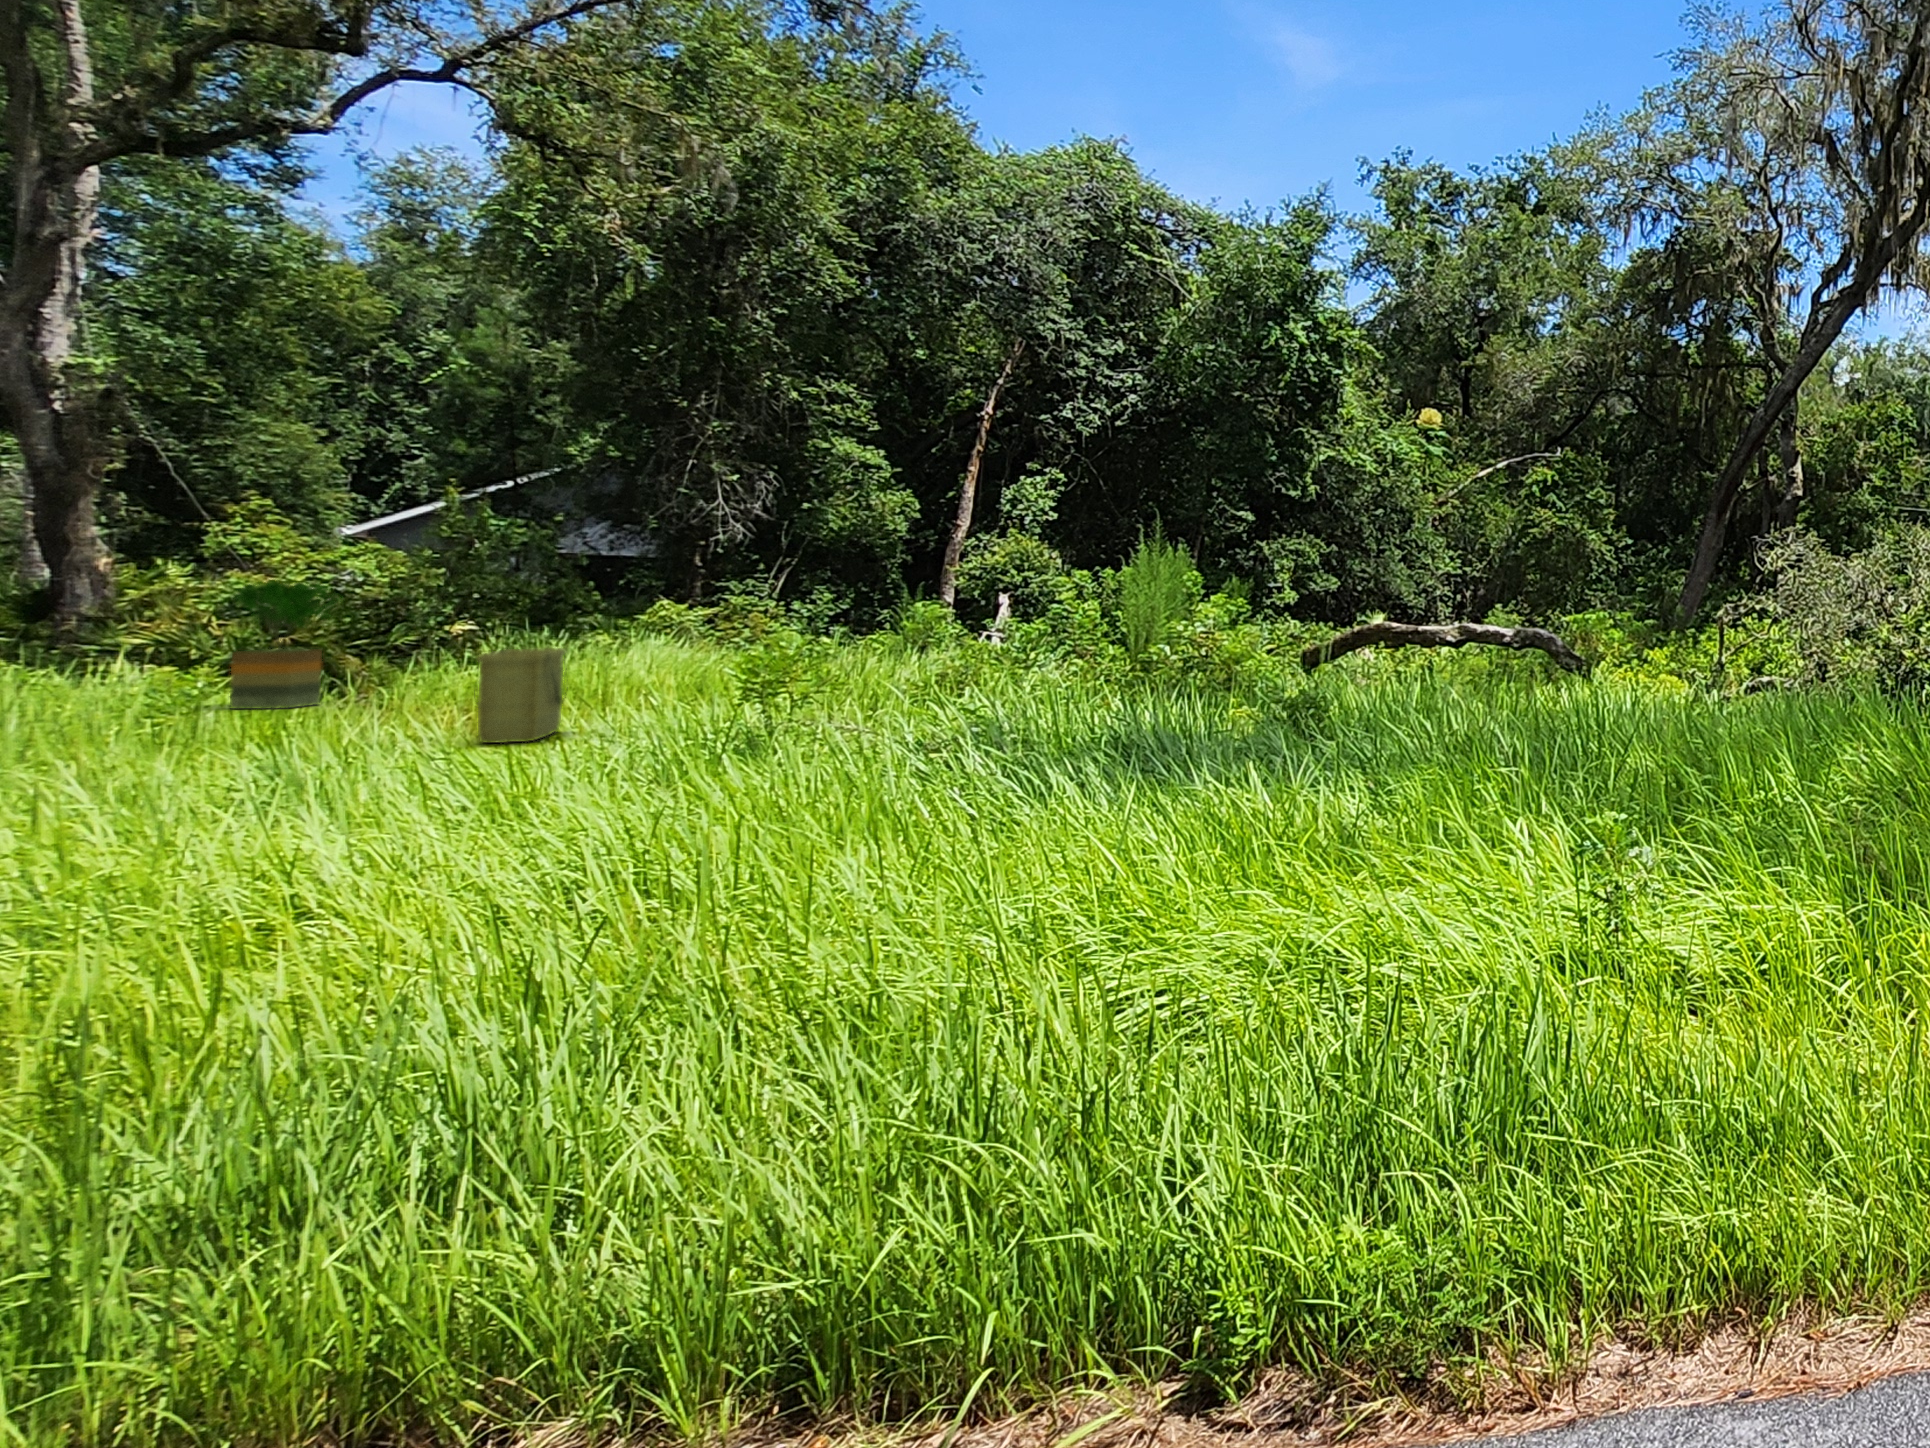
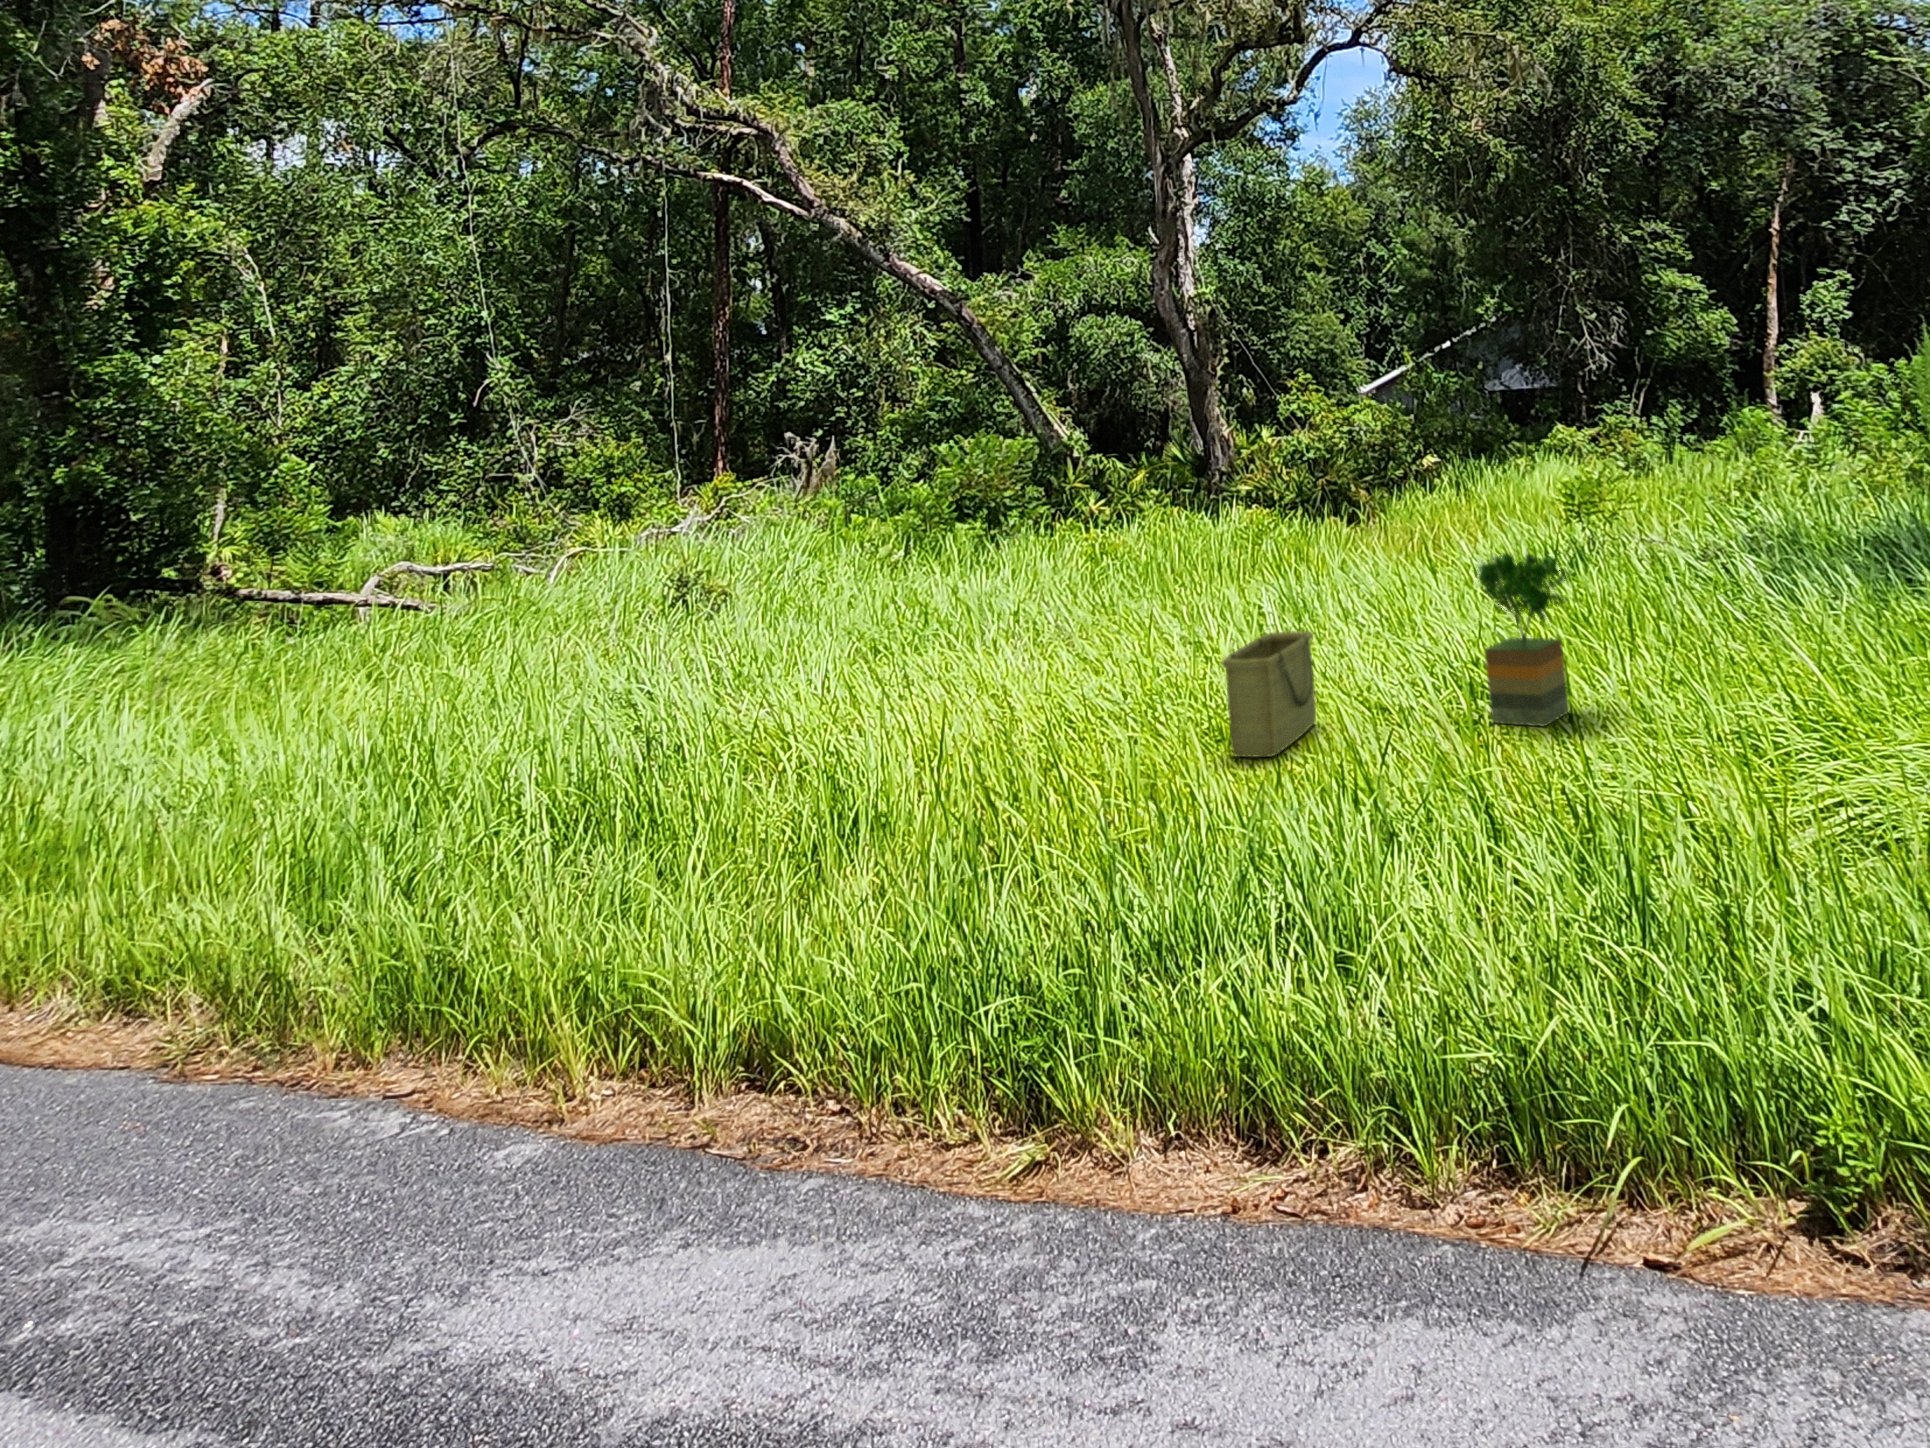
potted tree: present [230,580,343,709] -> present [1476,553,1570,726]

